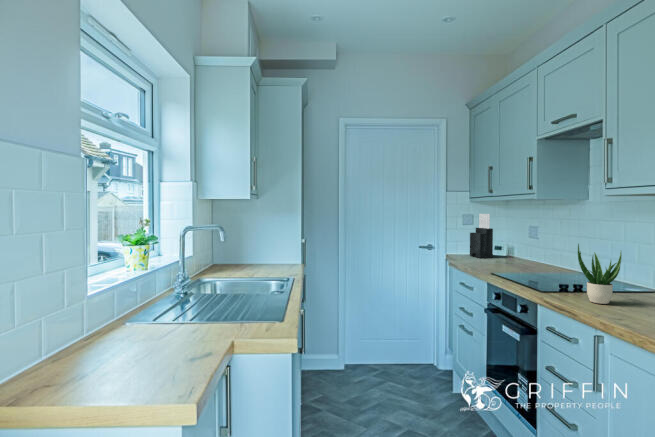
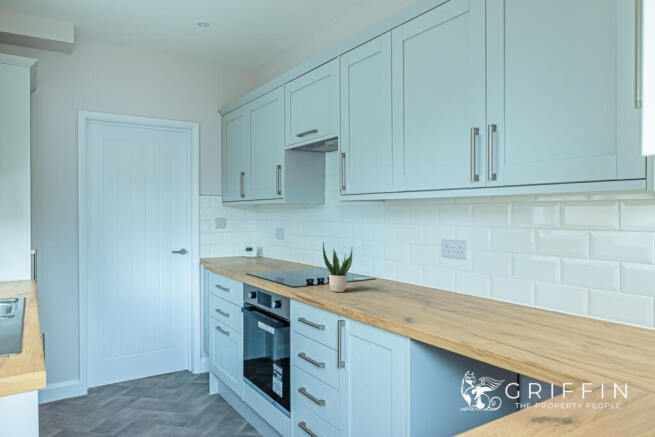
knife block: present [470,214,493,258] -> none [224,216,246,258]

